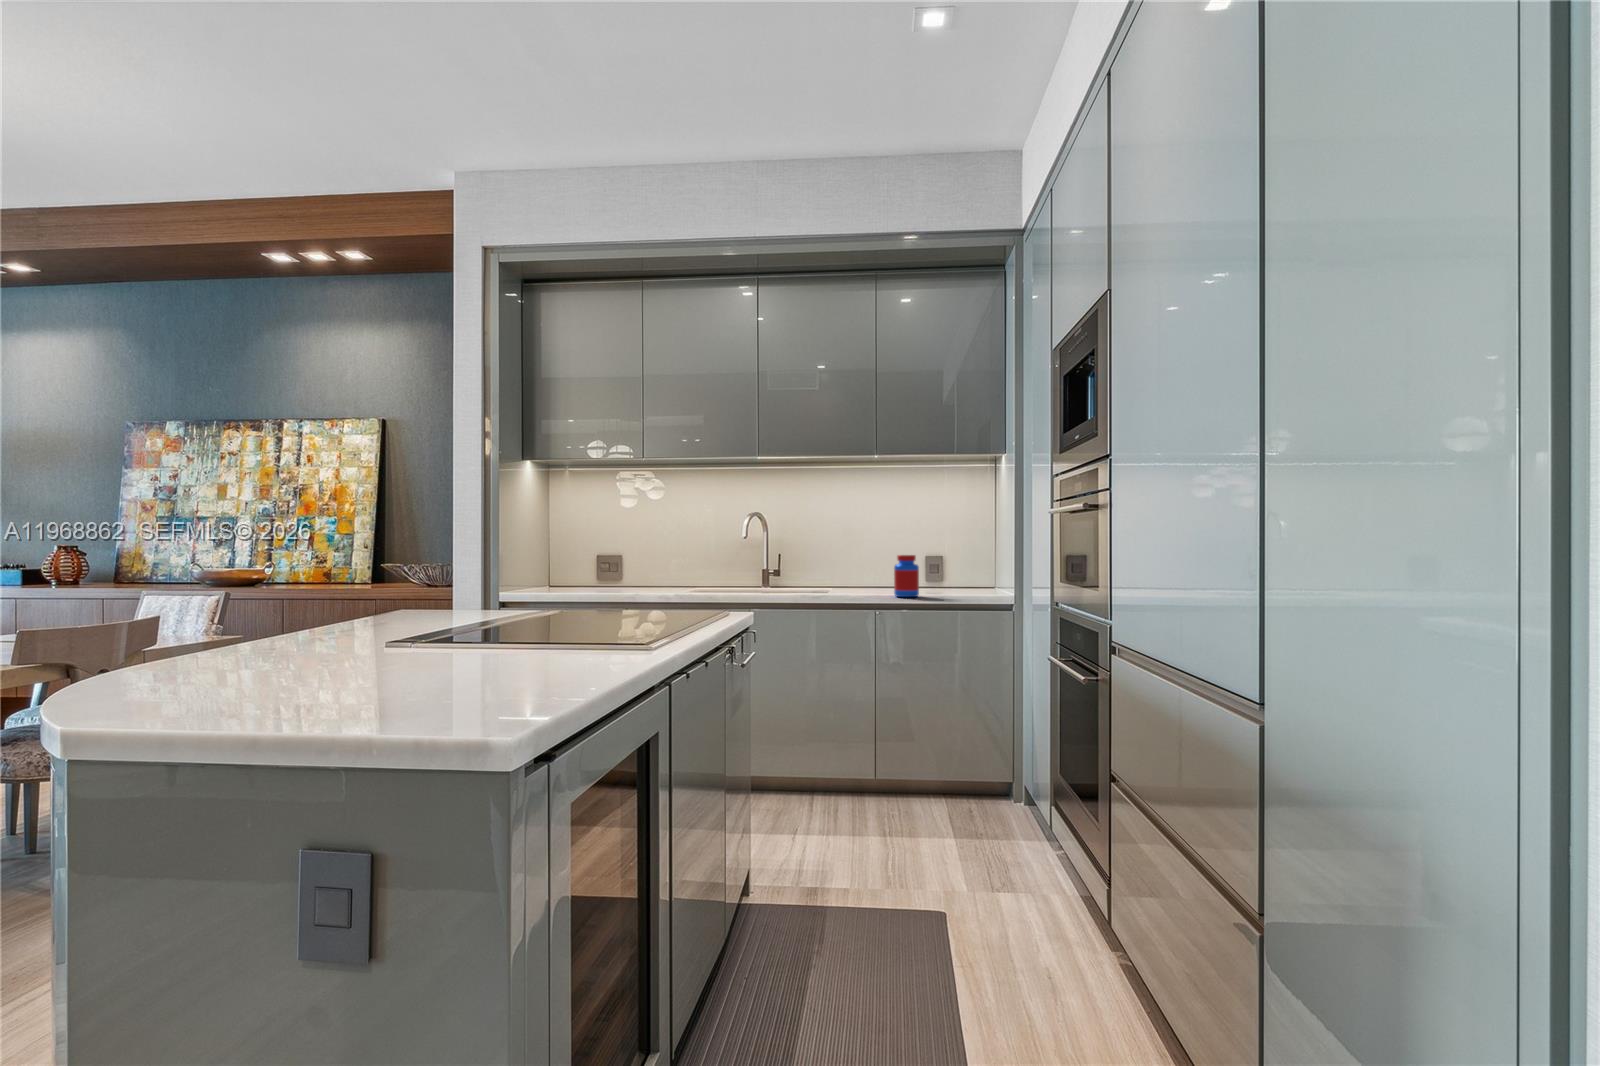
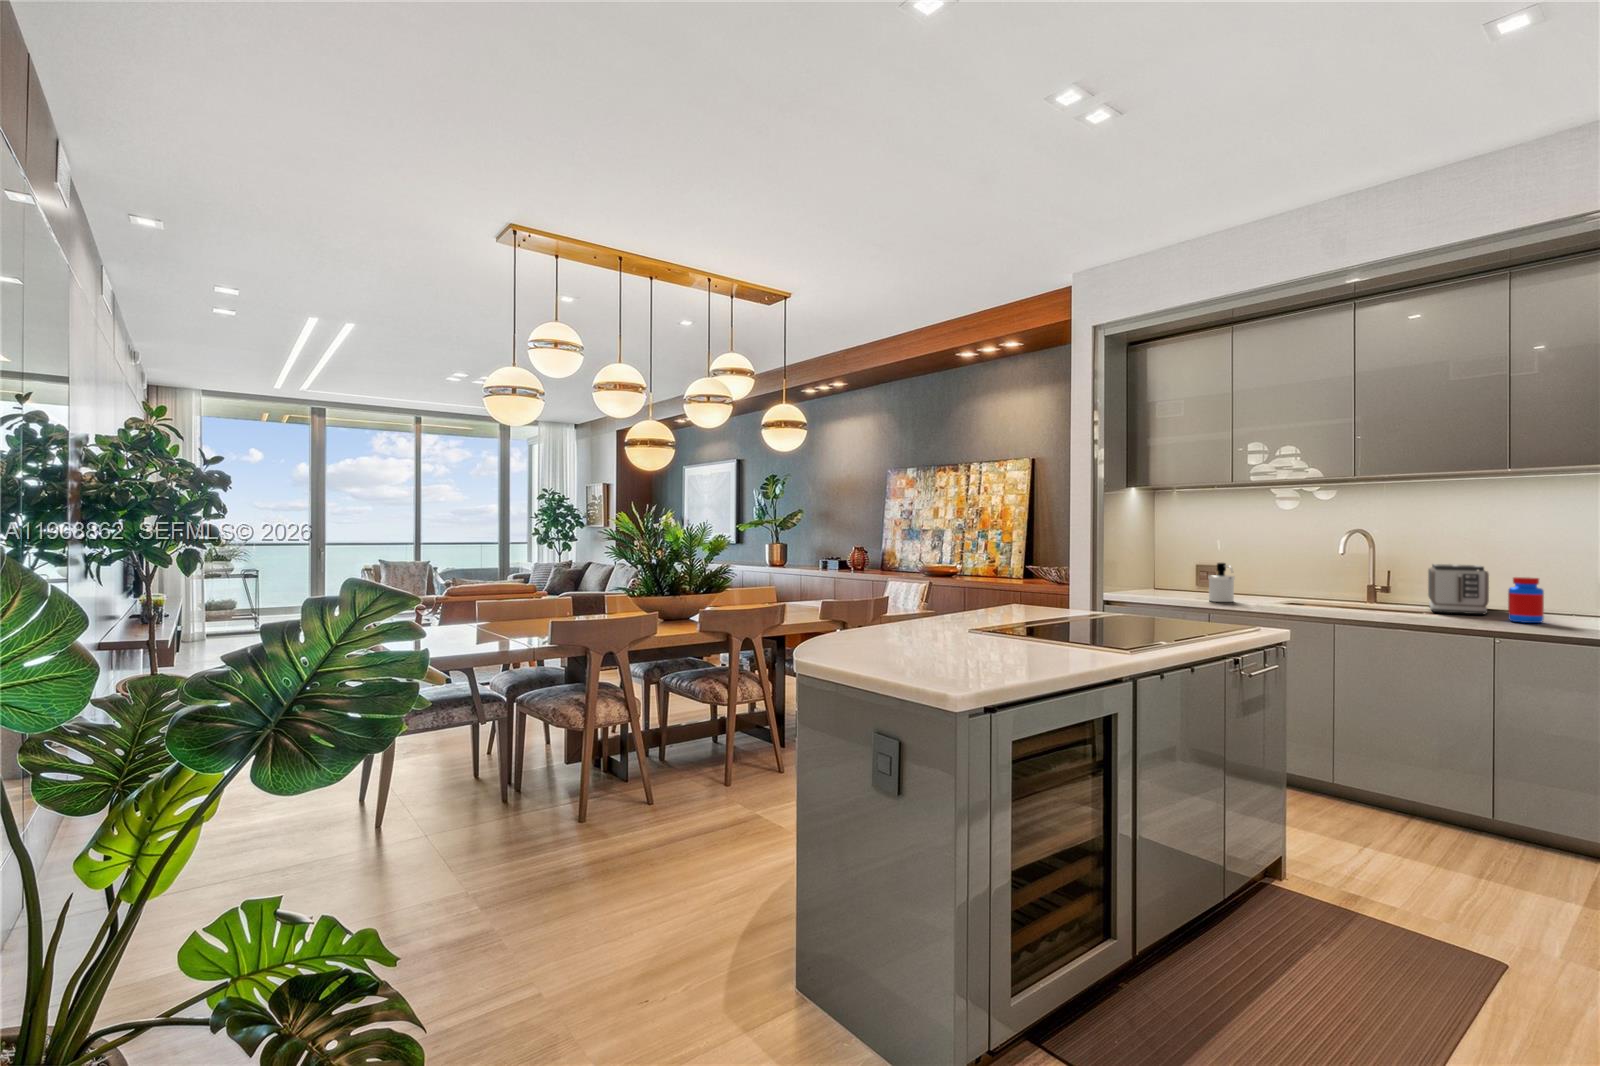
toaster: none [821,546,875,593] -> present [1428,564,1489,614]
soap dispenser: none [625,550,656,596] -> present [1208,563,1235,602]

